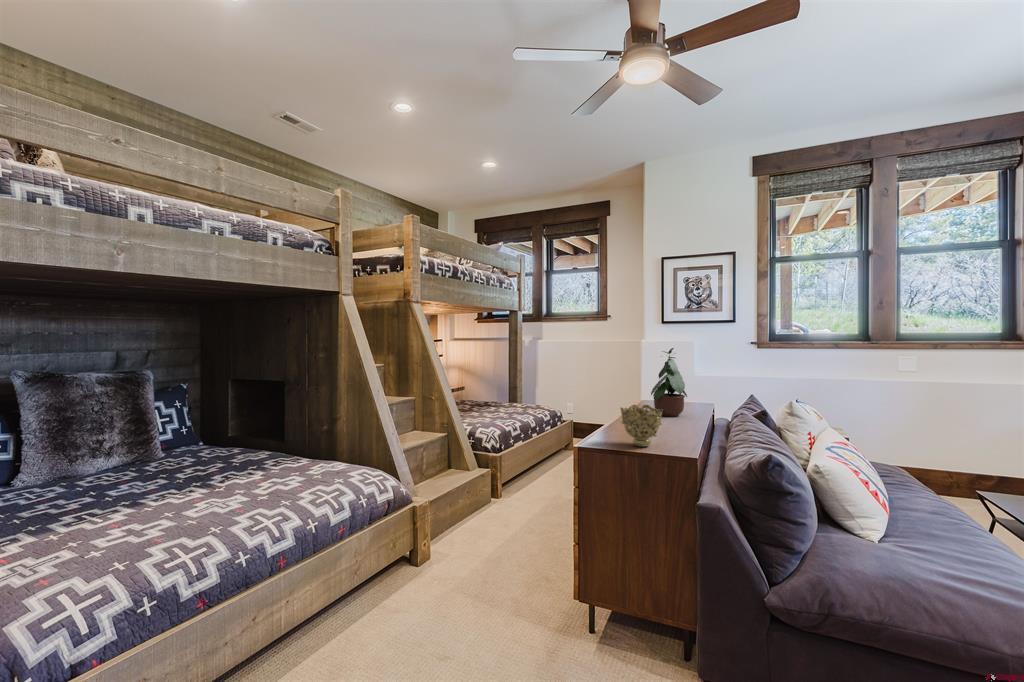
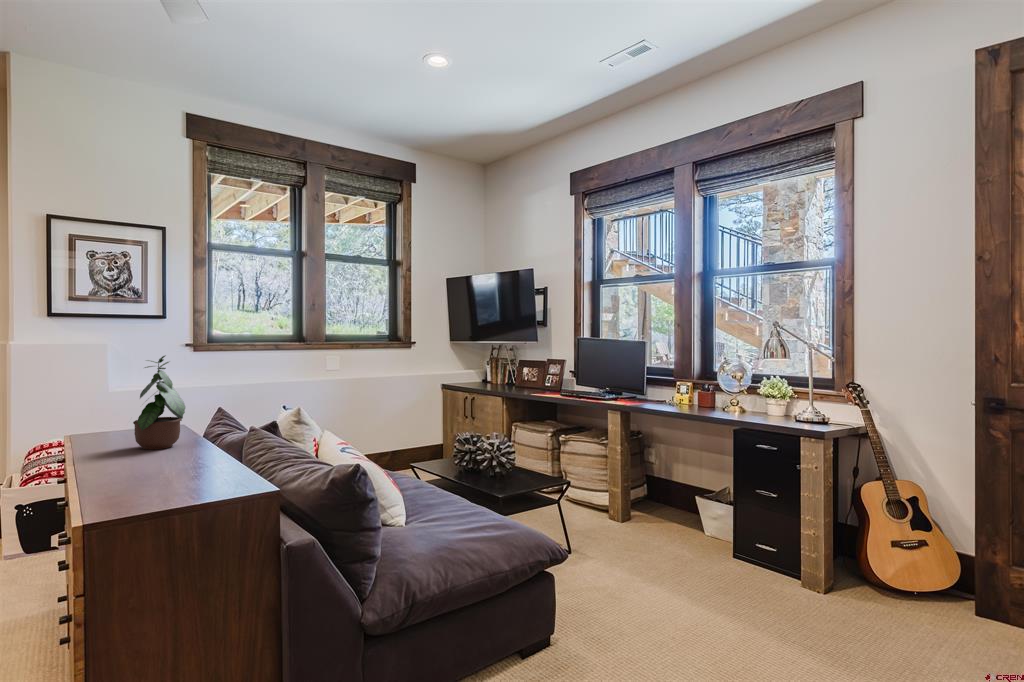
decorative bowl: present [621,405,662,447] -> none [173,433,235,489]

